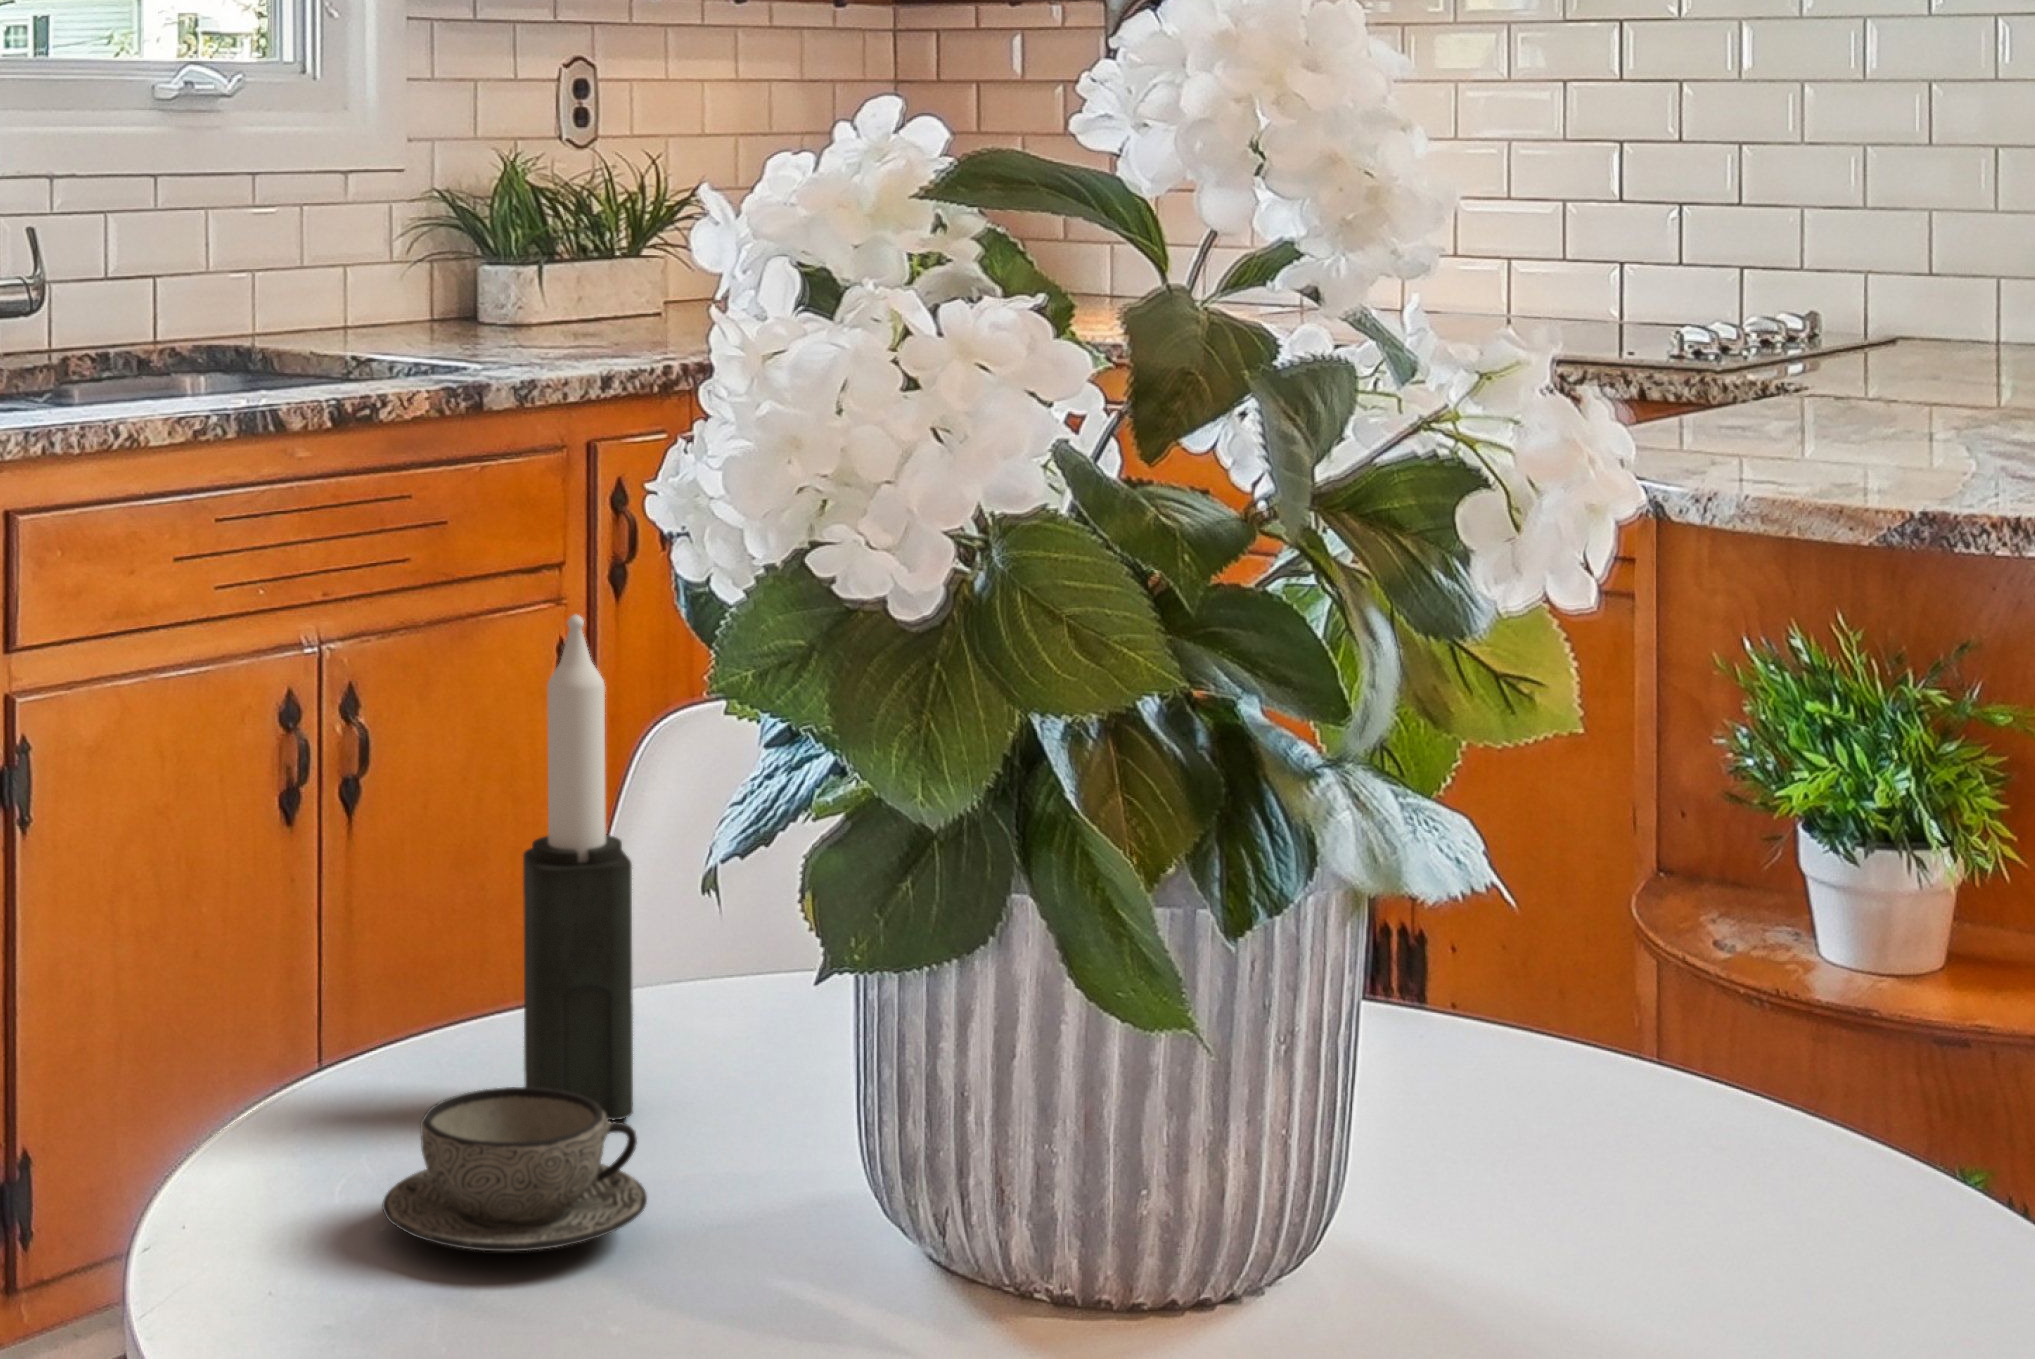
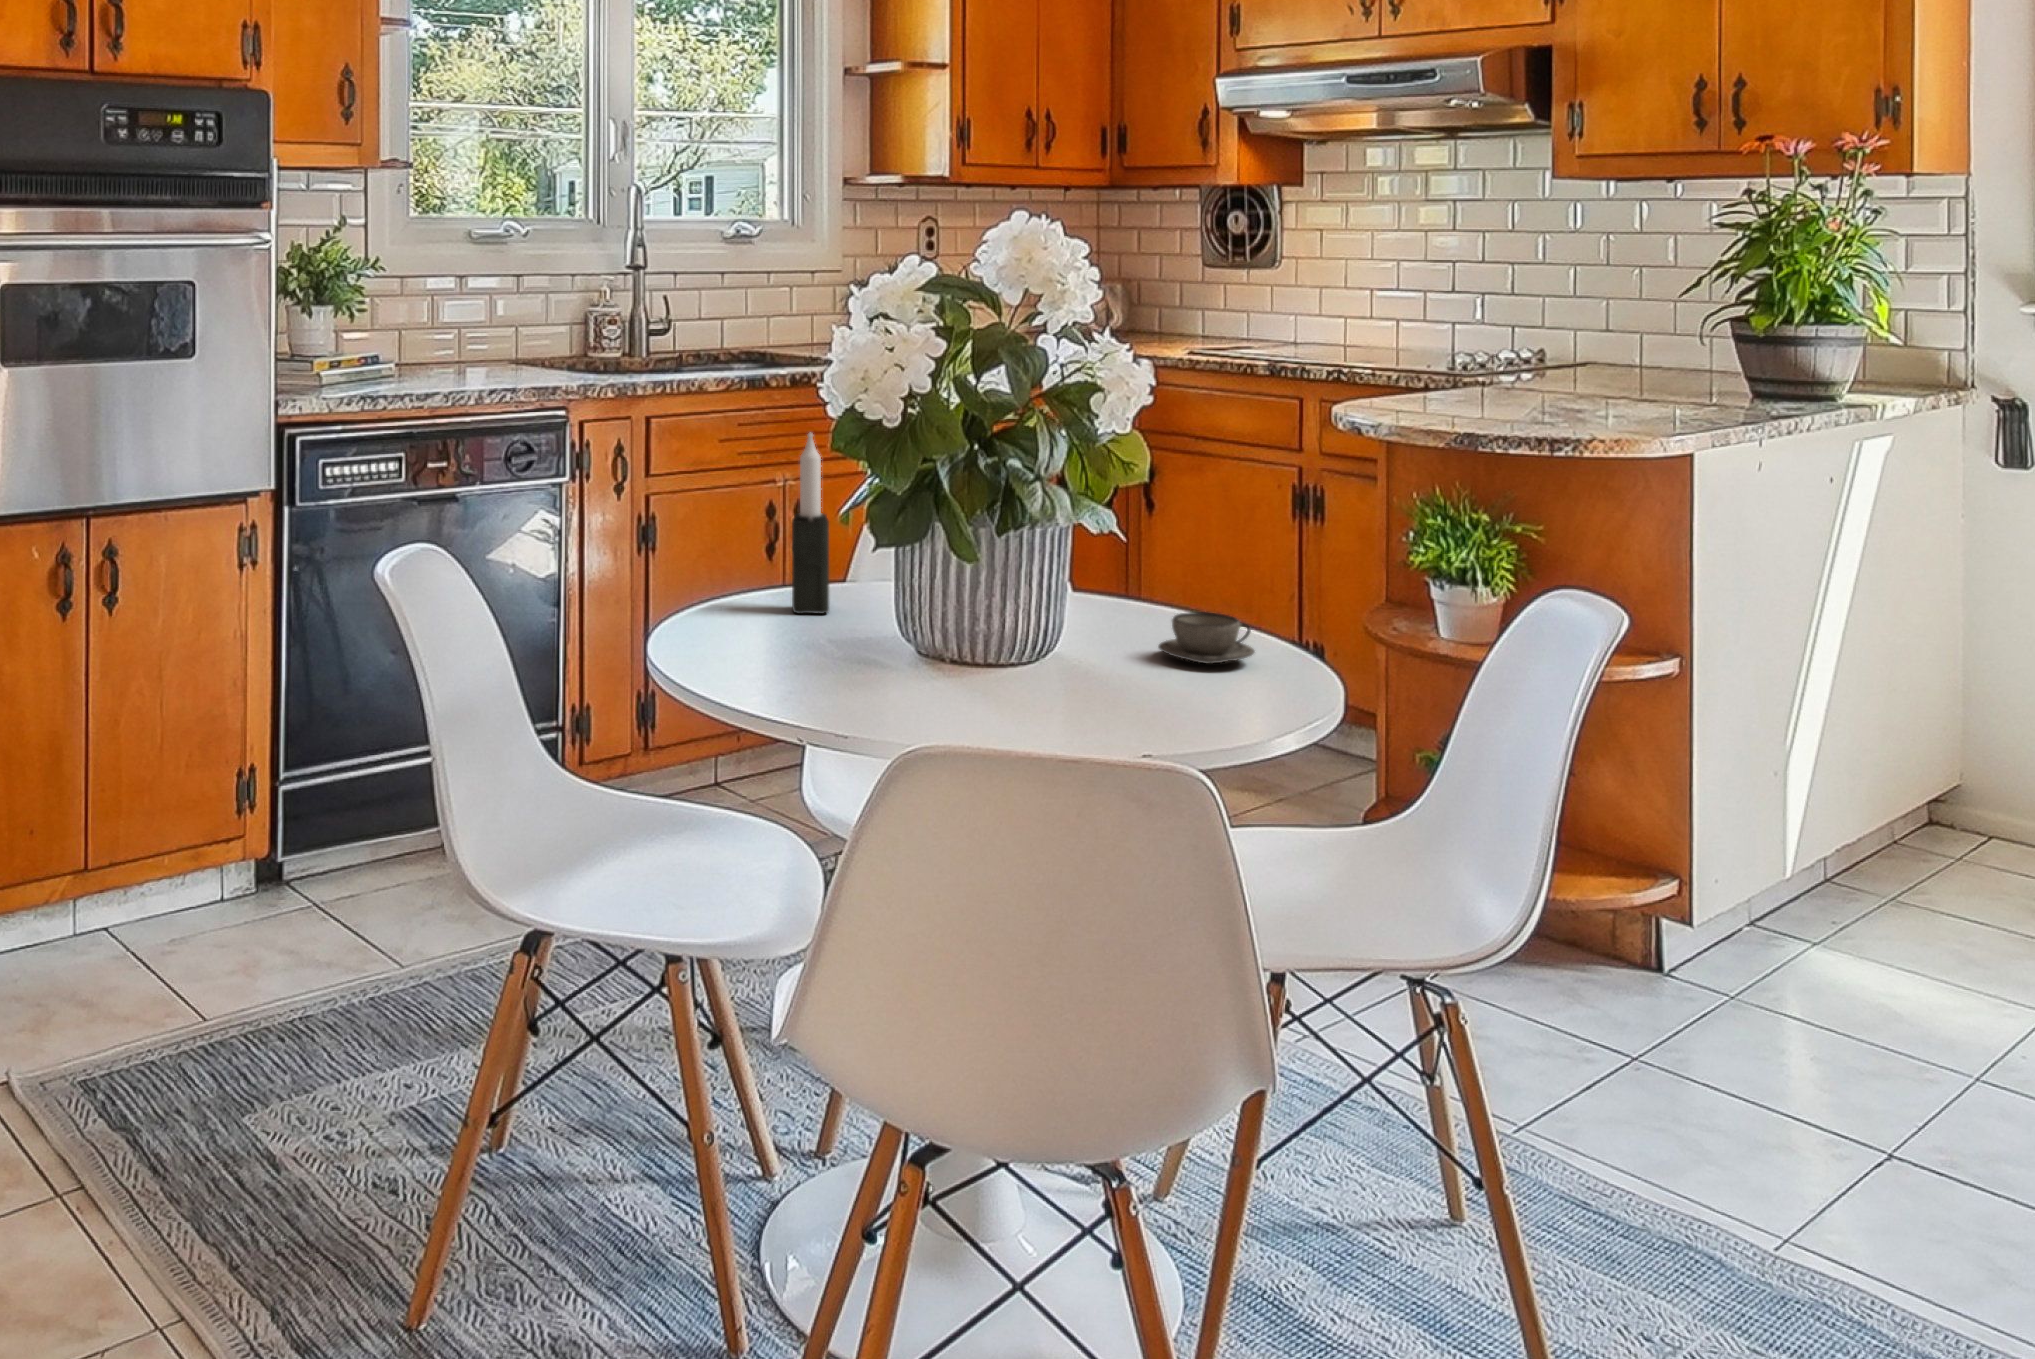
teacup: present [382,1087,647,1251] -> present [1159,612,1254,664]

